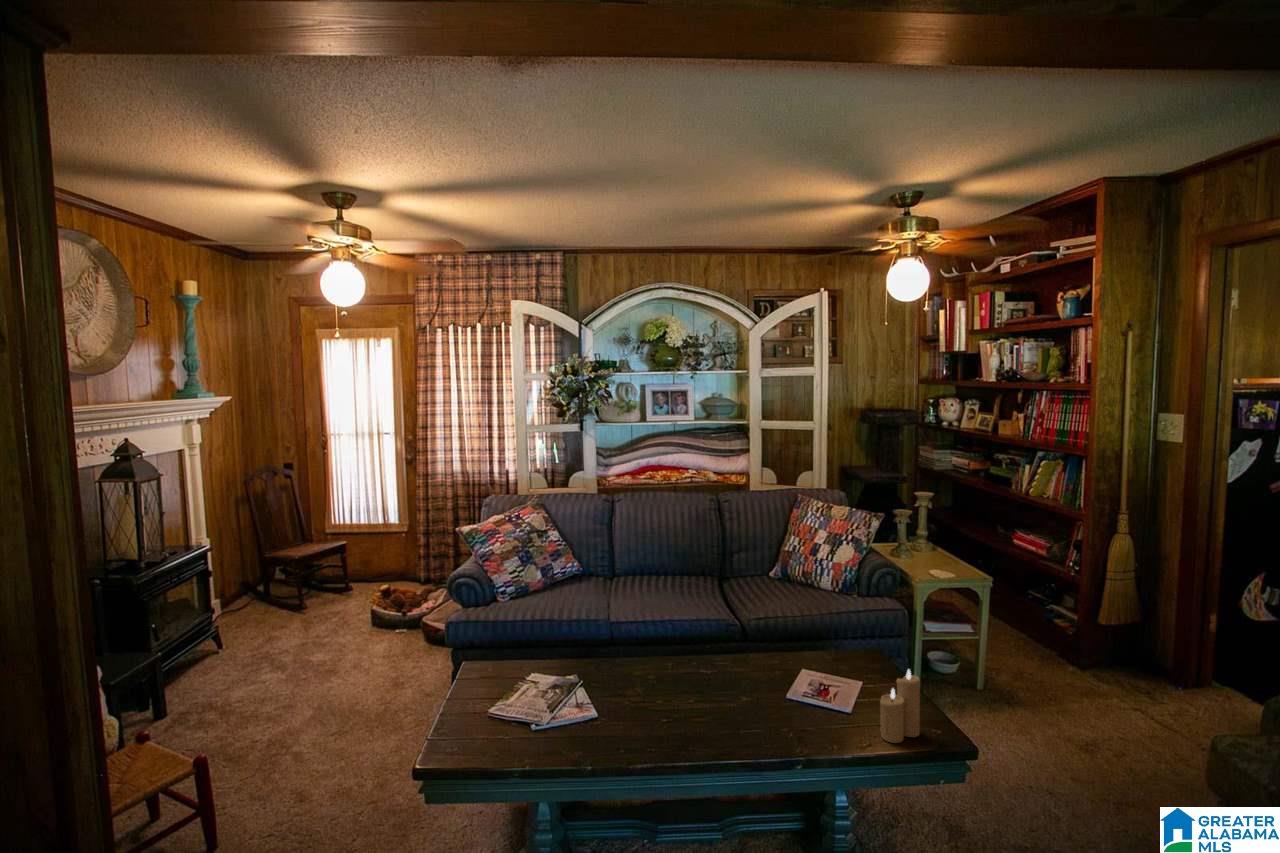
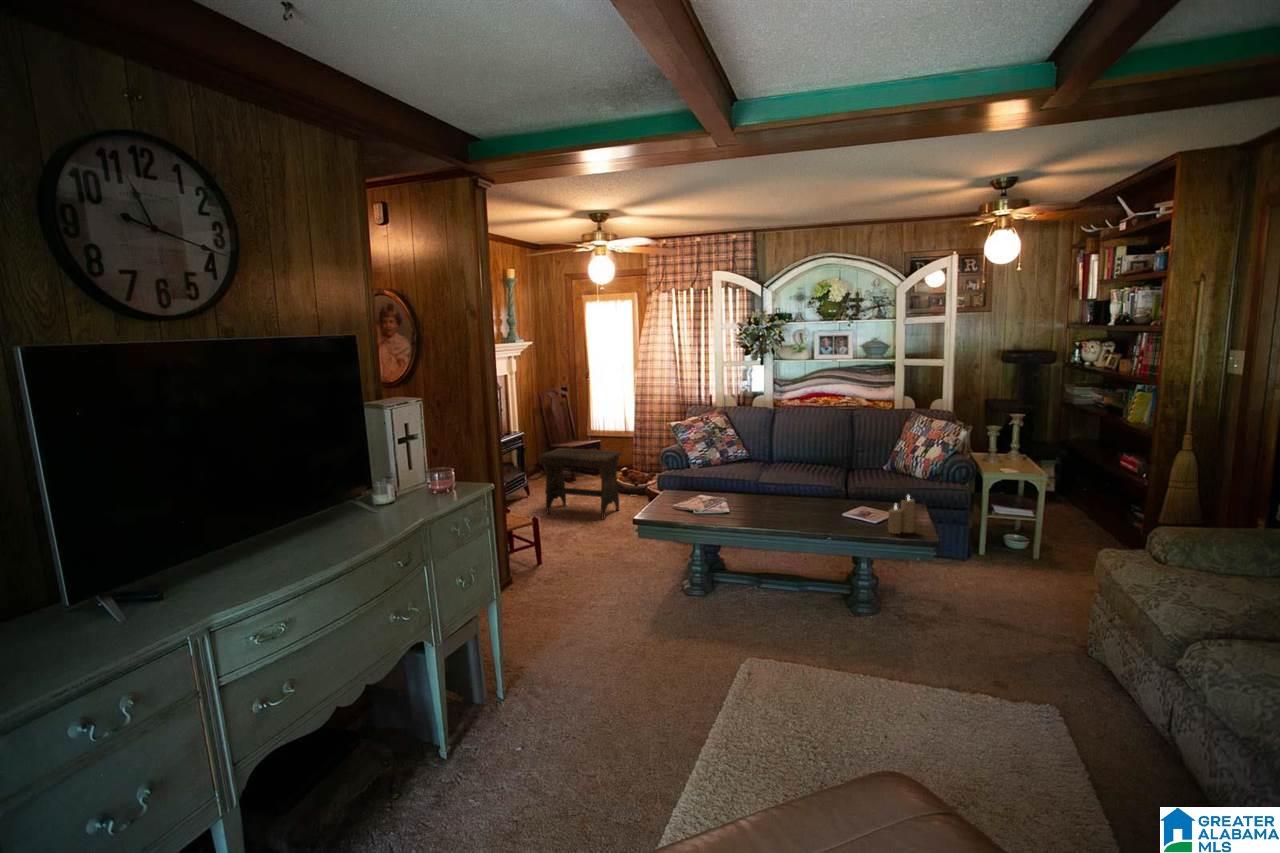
footstool: none [220,575,380,697] -> present [538,448,622,520]

